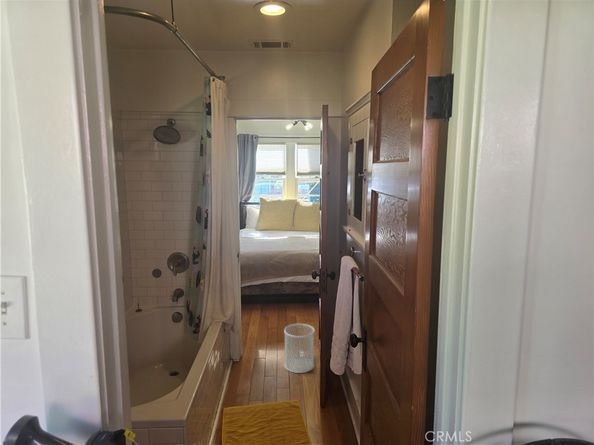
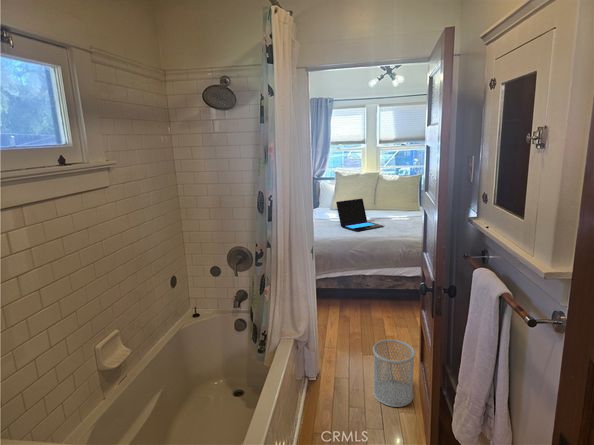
laptop: none [259,220,299,246] -> present [336,199,383,231]

